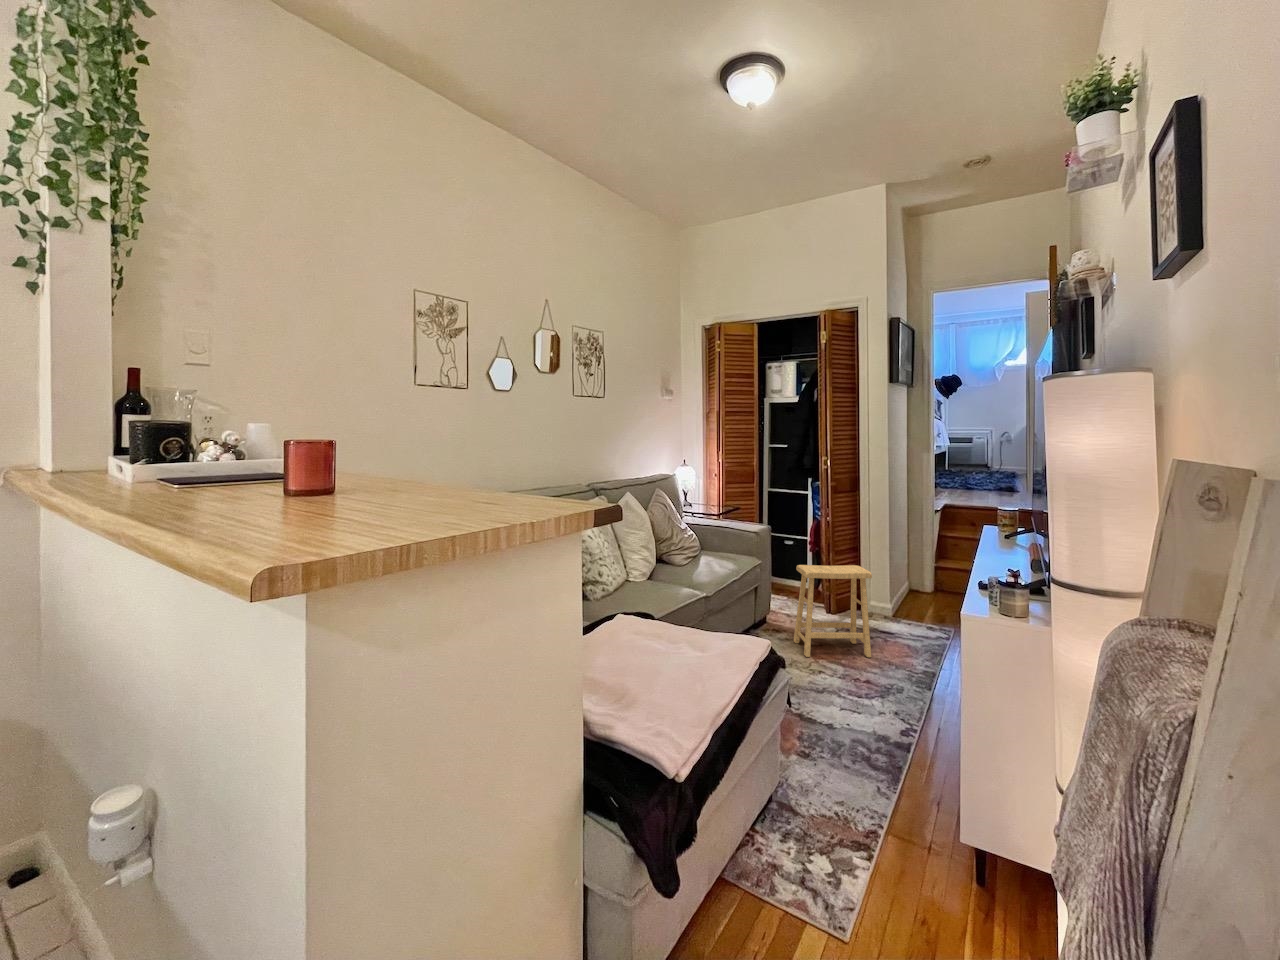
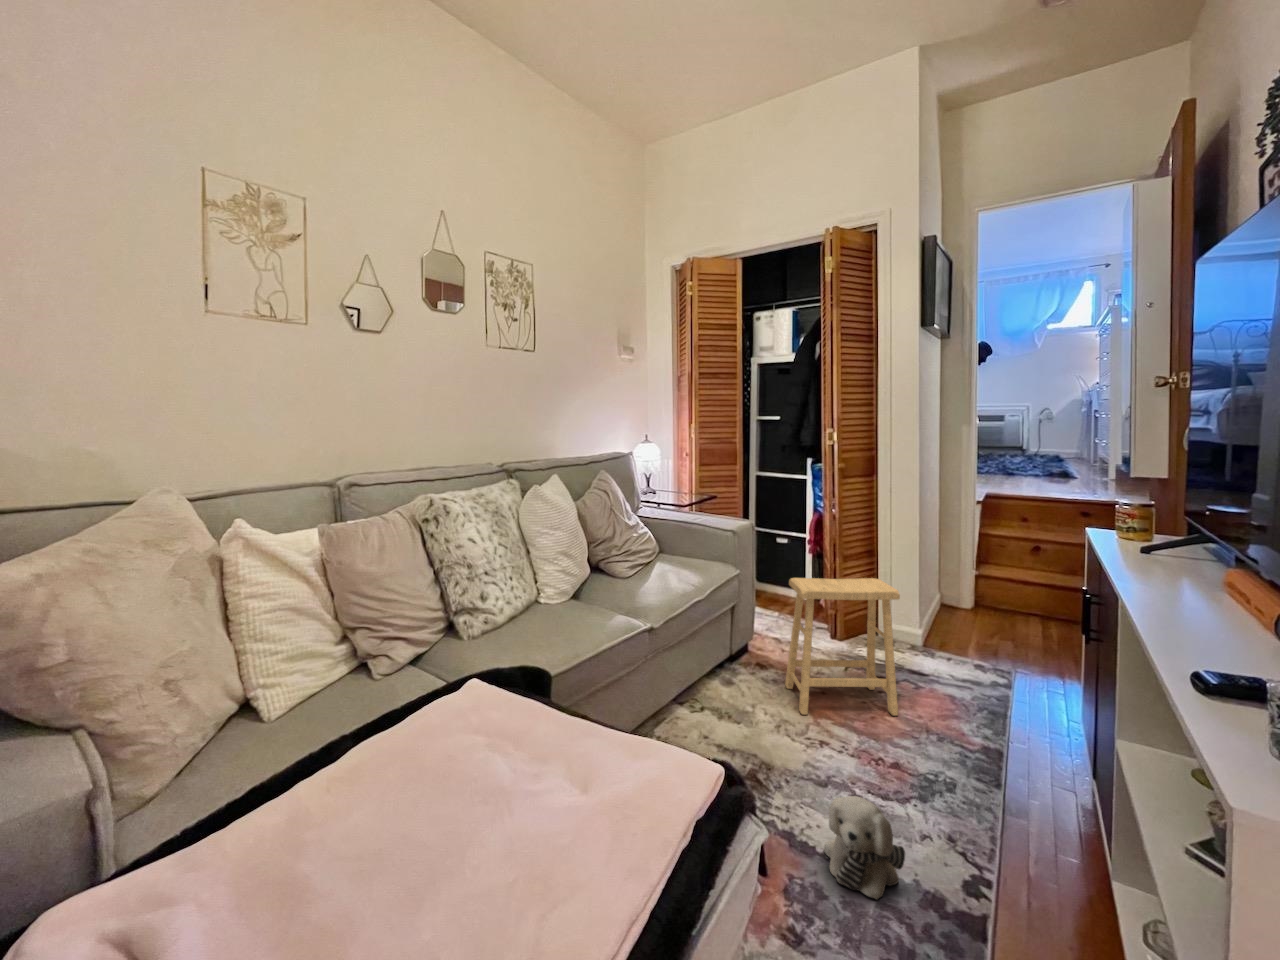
plush toy: none [822,683,868,737] -> present [824,796,905,899]

